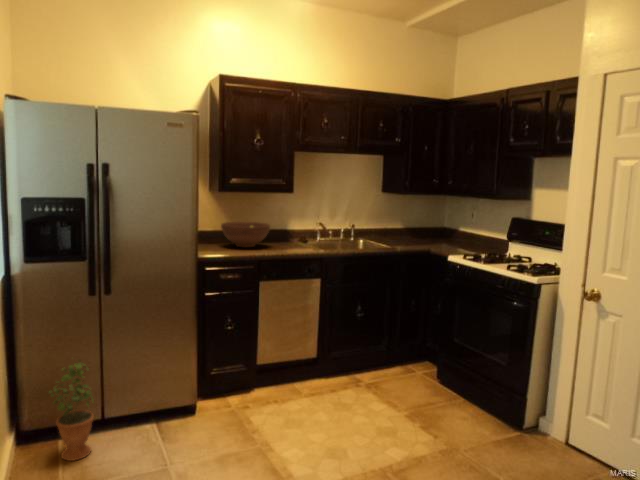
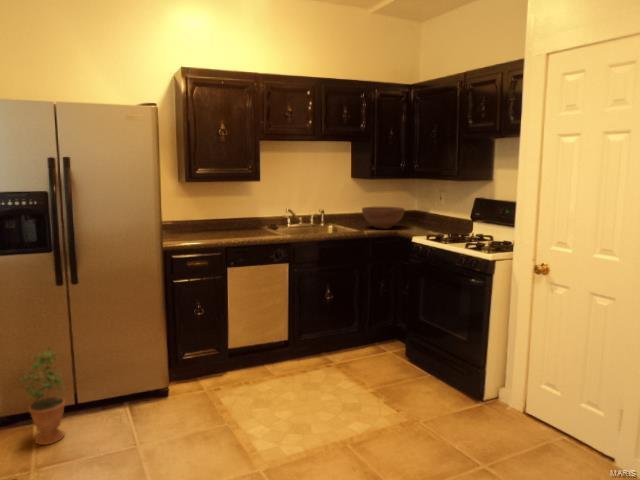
fruit bowl: present [221,222,270,247] -> present [362,207,404,229]

